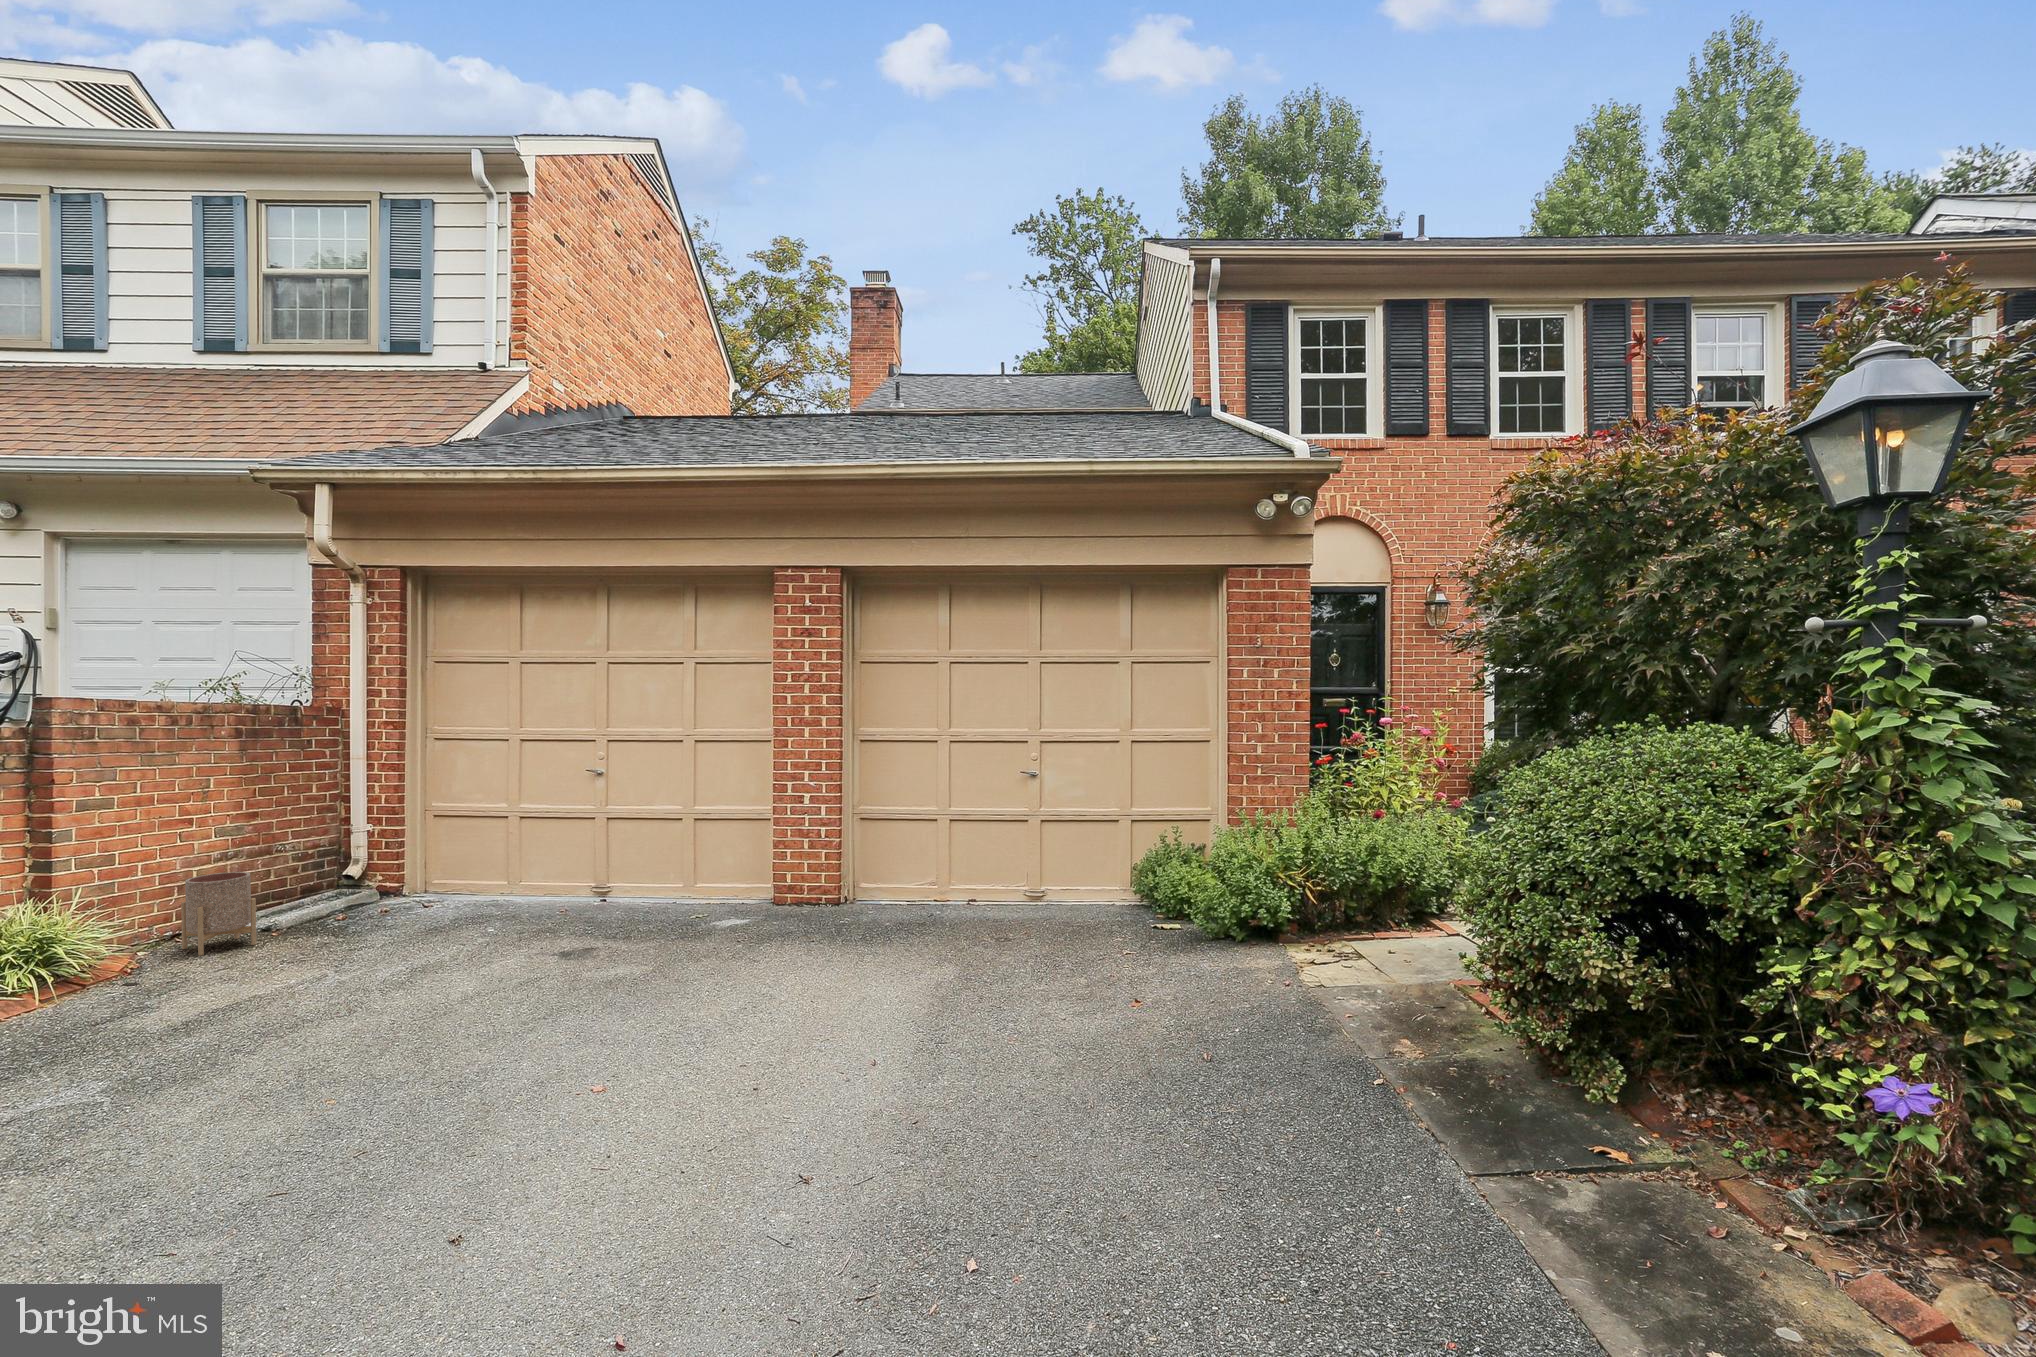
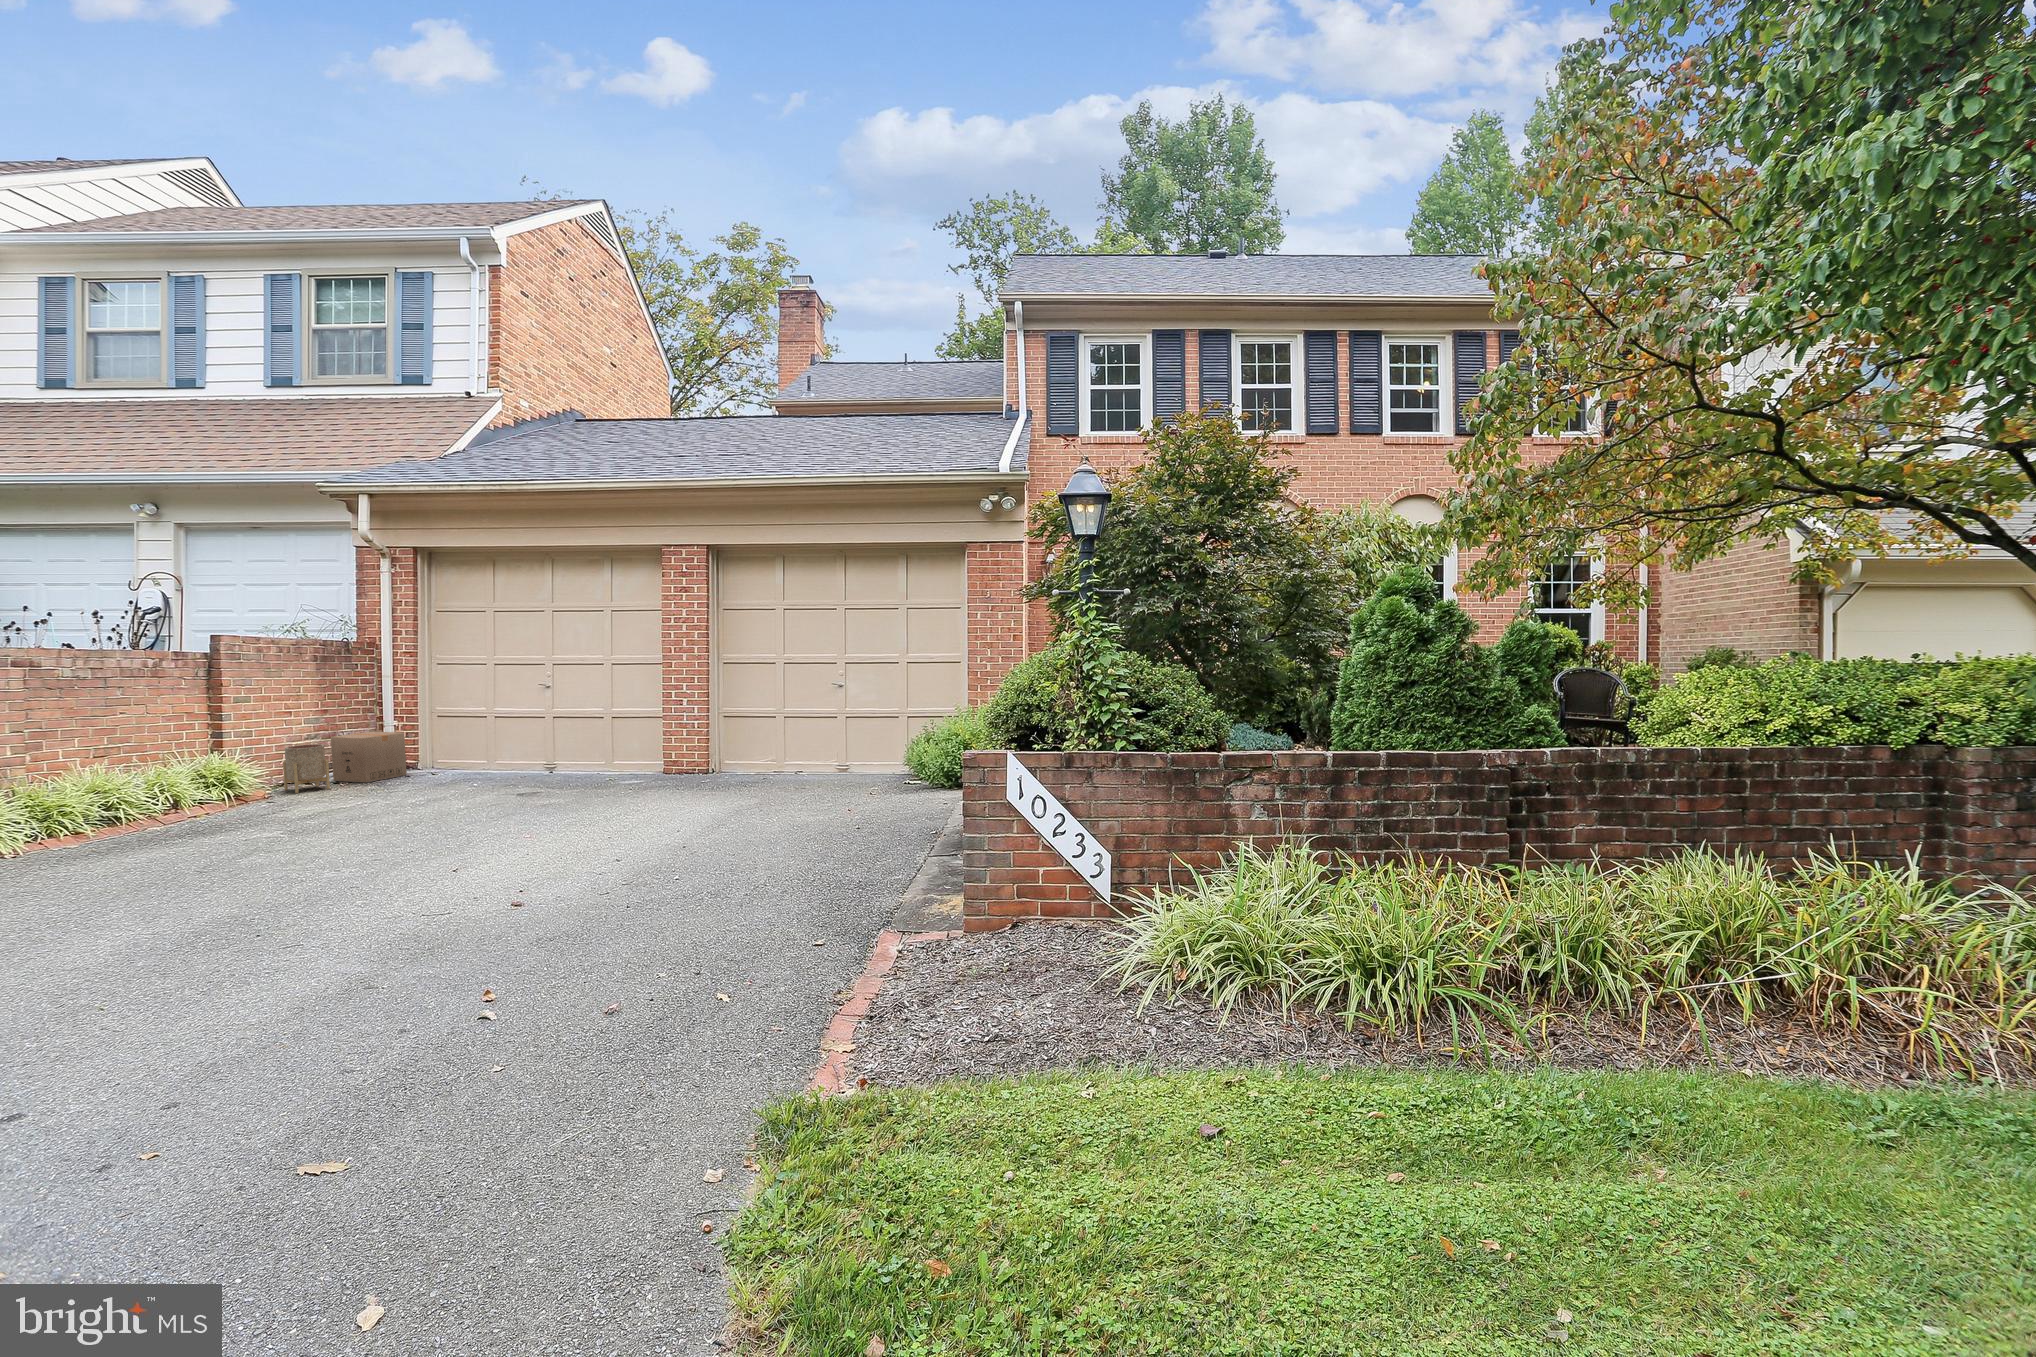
cardboard box: none [263,845,379,930] -> present [331,731,407,783]

